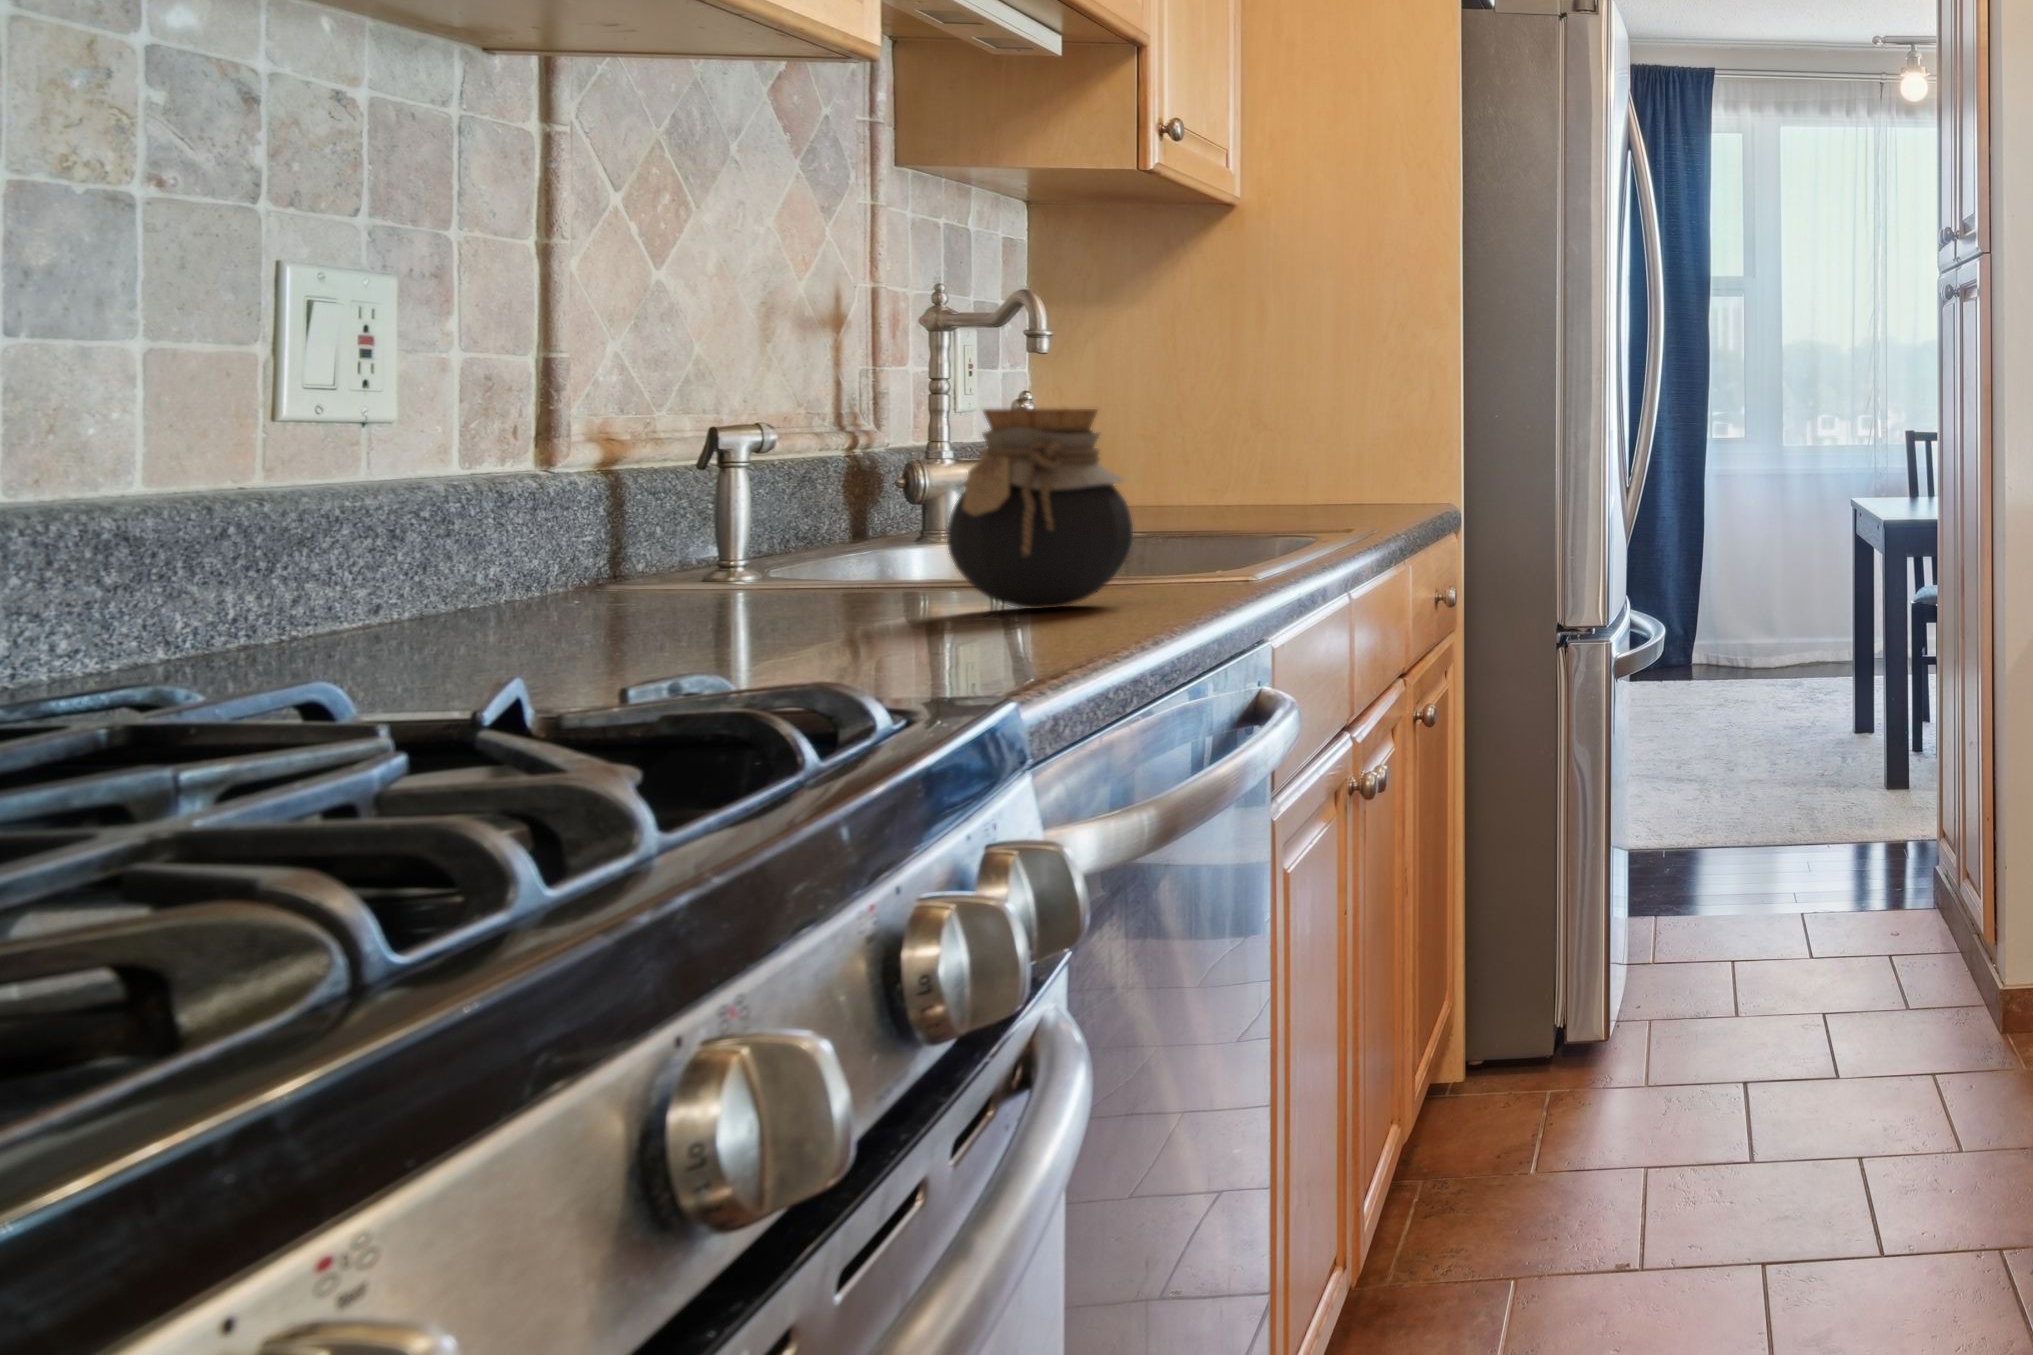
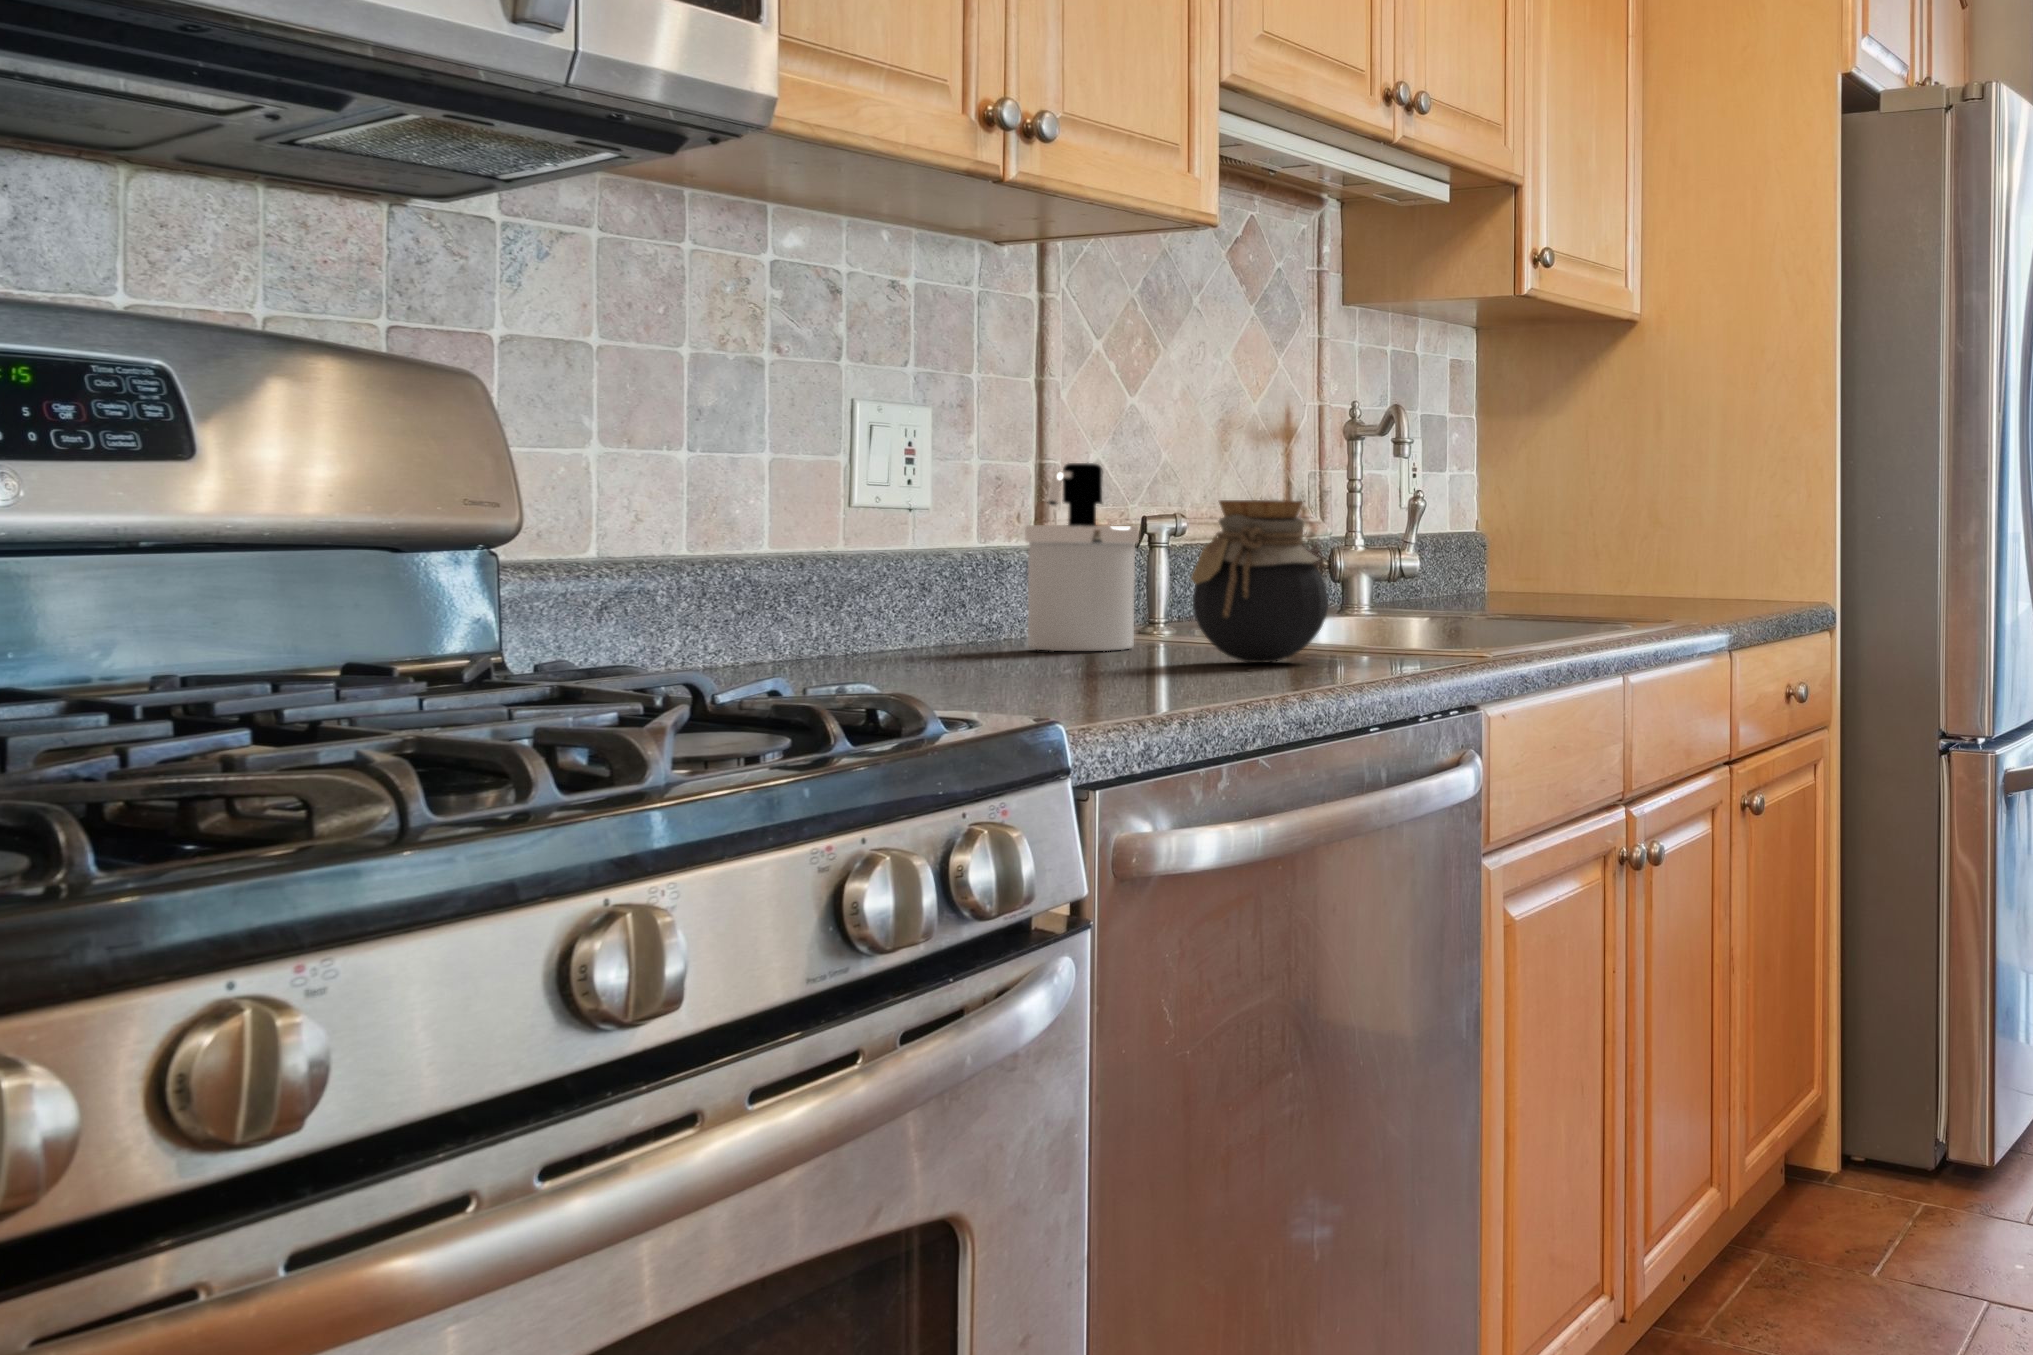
soap dispenser: none [589,359,772,612] -> present [1025,463,1139,651]

